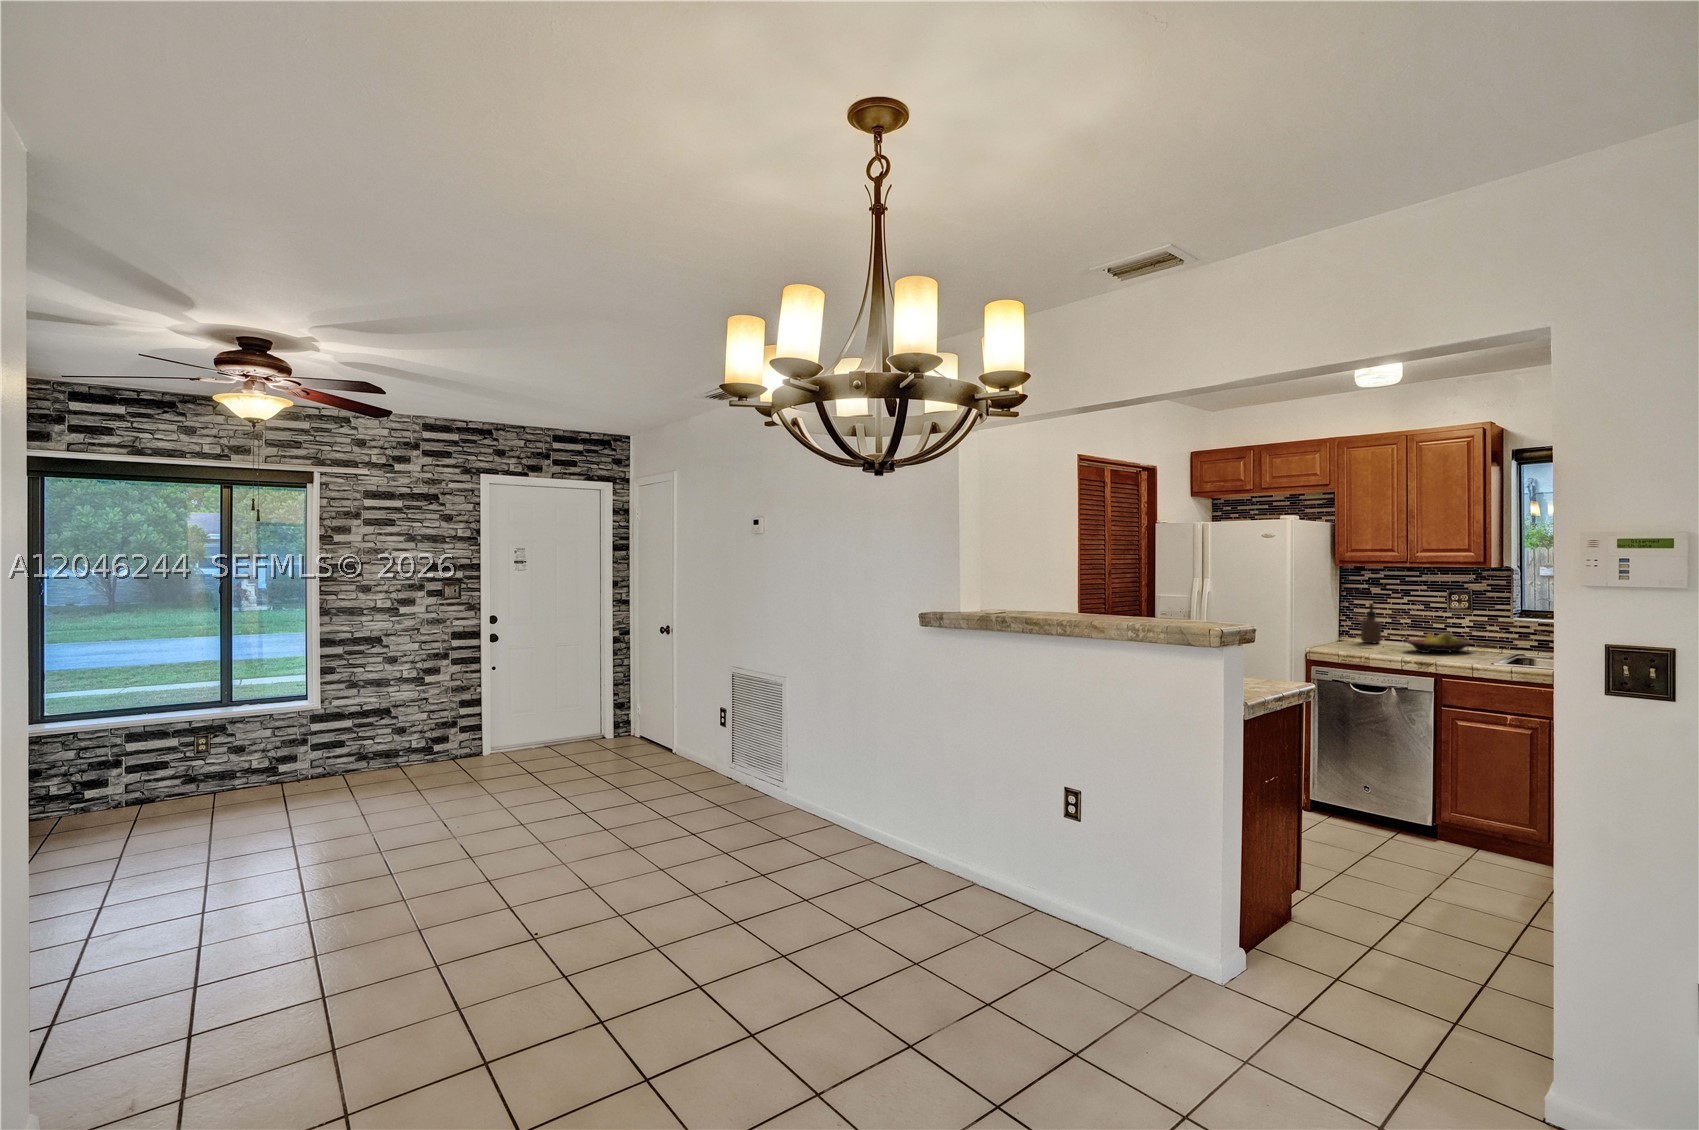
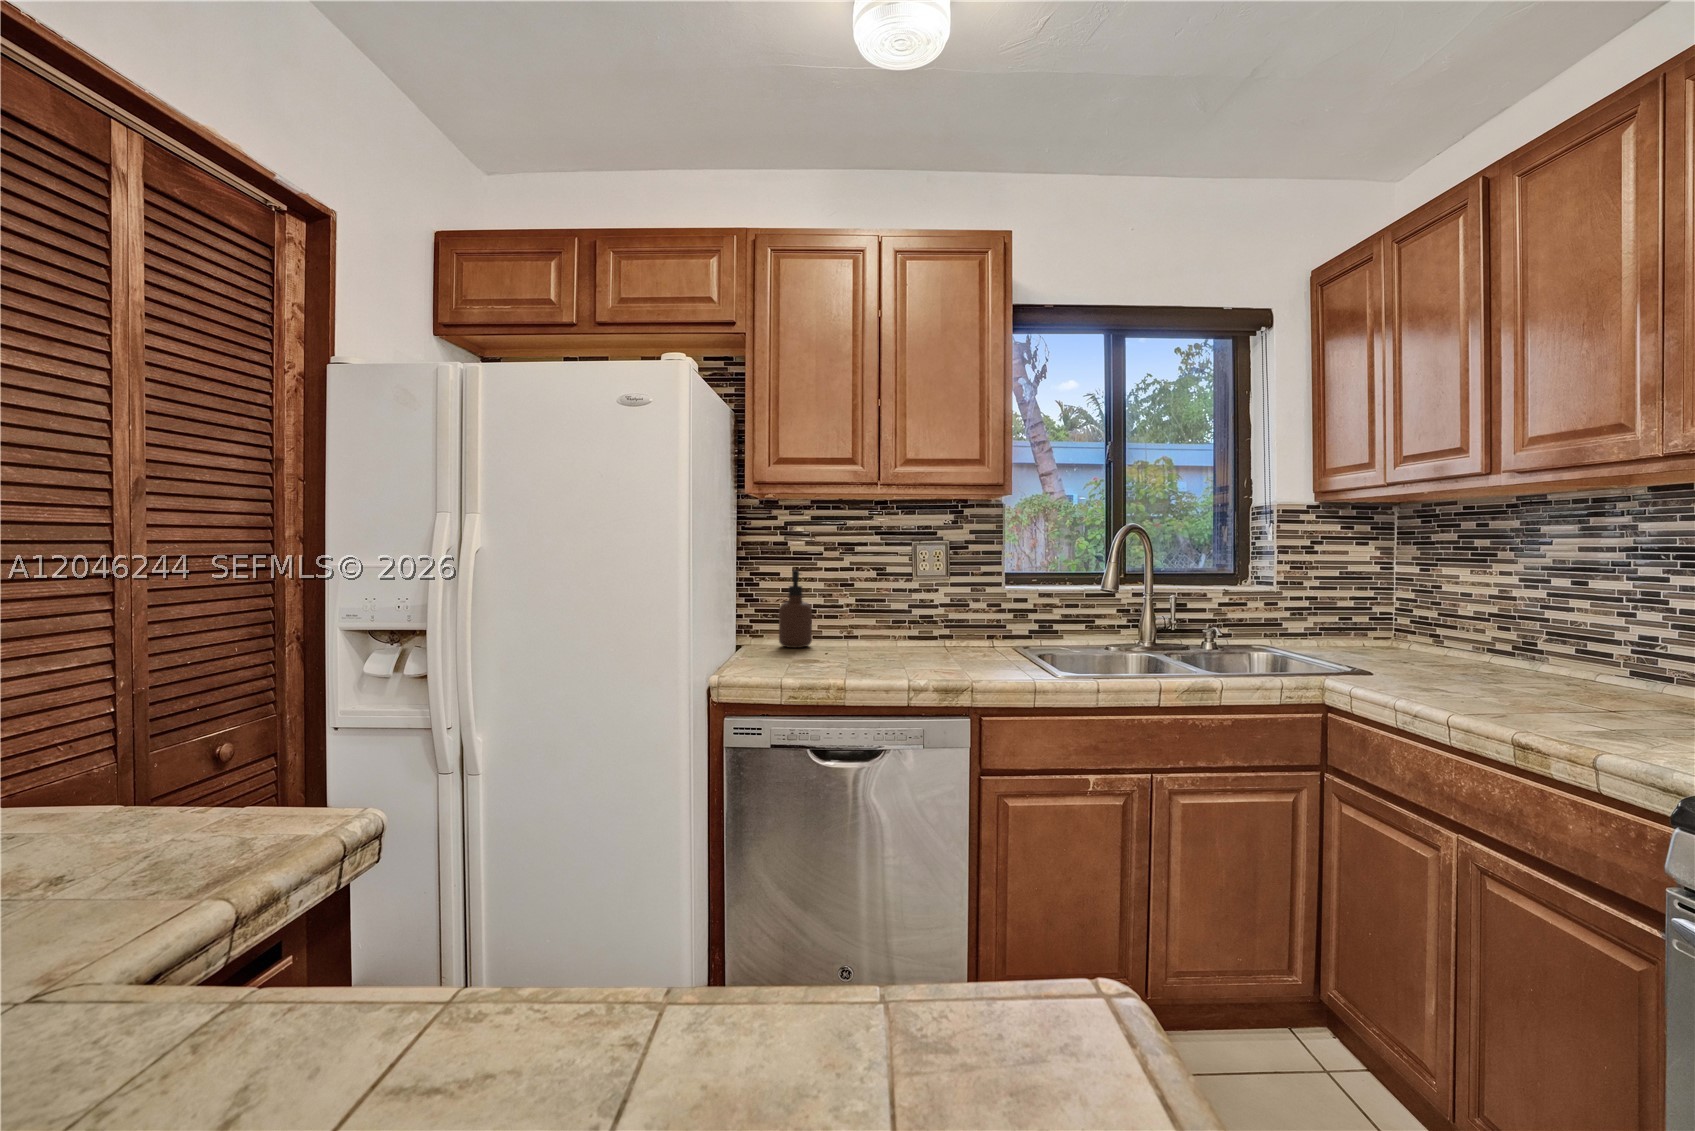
fruit bowl: present [1406,633,1473,653] -> none [873,618,964,660]

